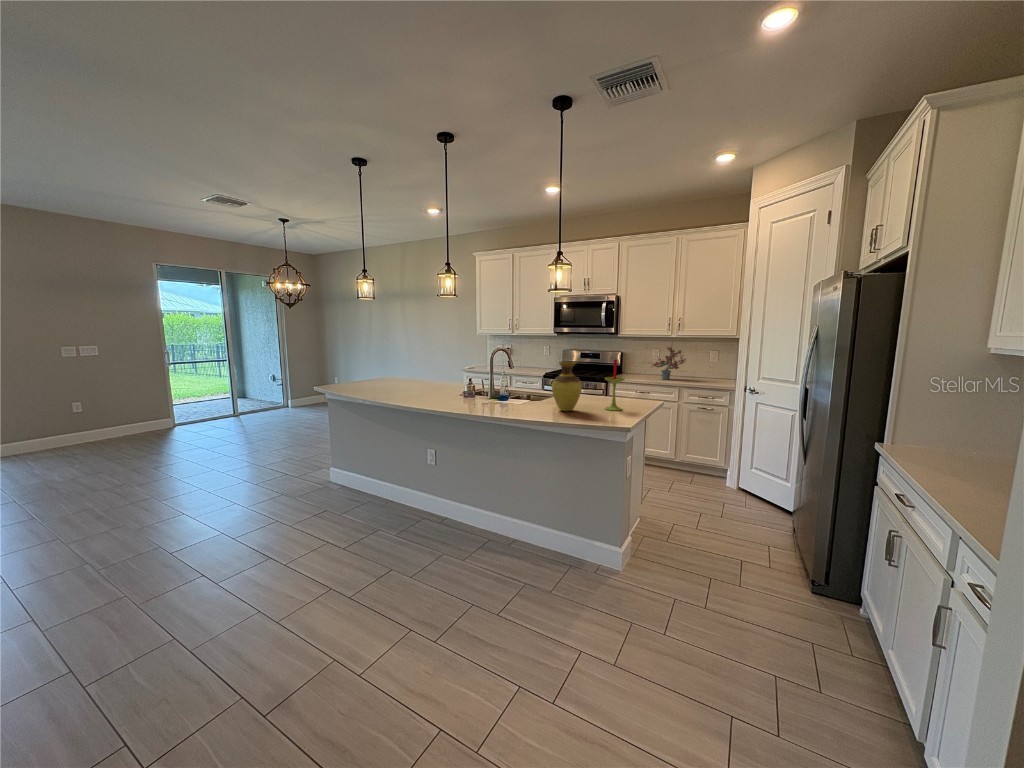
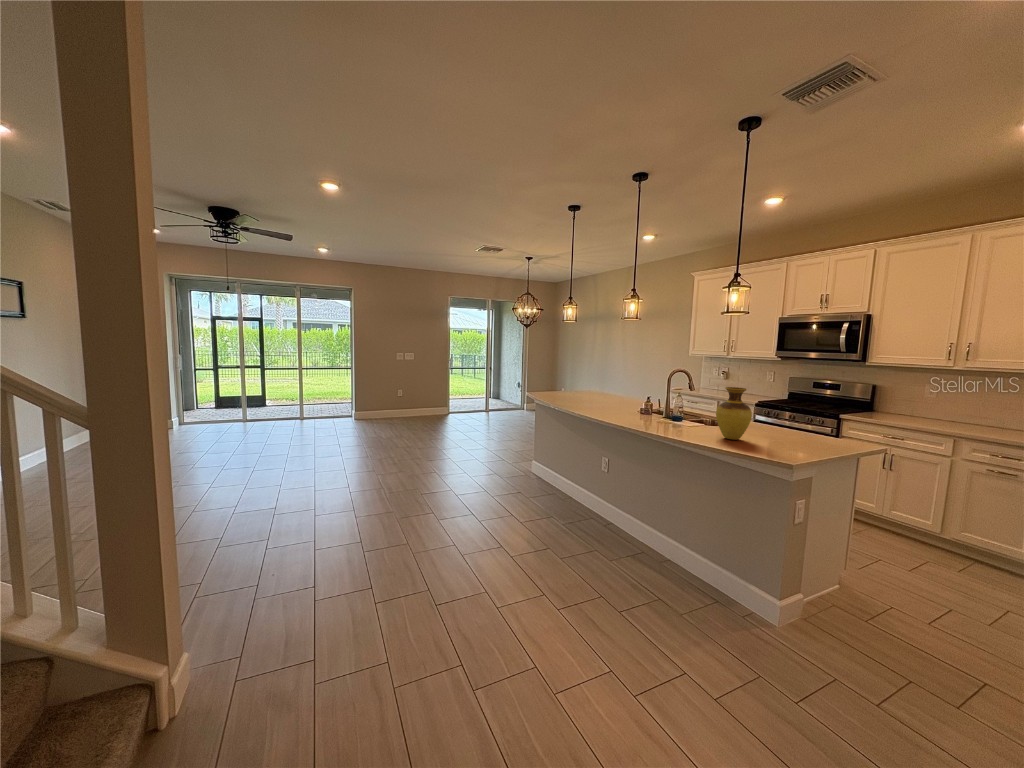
potted plant: present [652,346,686,380] -> none [909,373,980,426]
candle: present [605,360,625,411] -> none [783,389,812,448]

